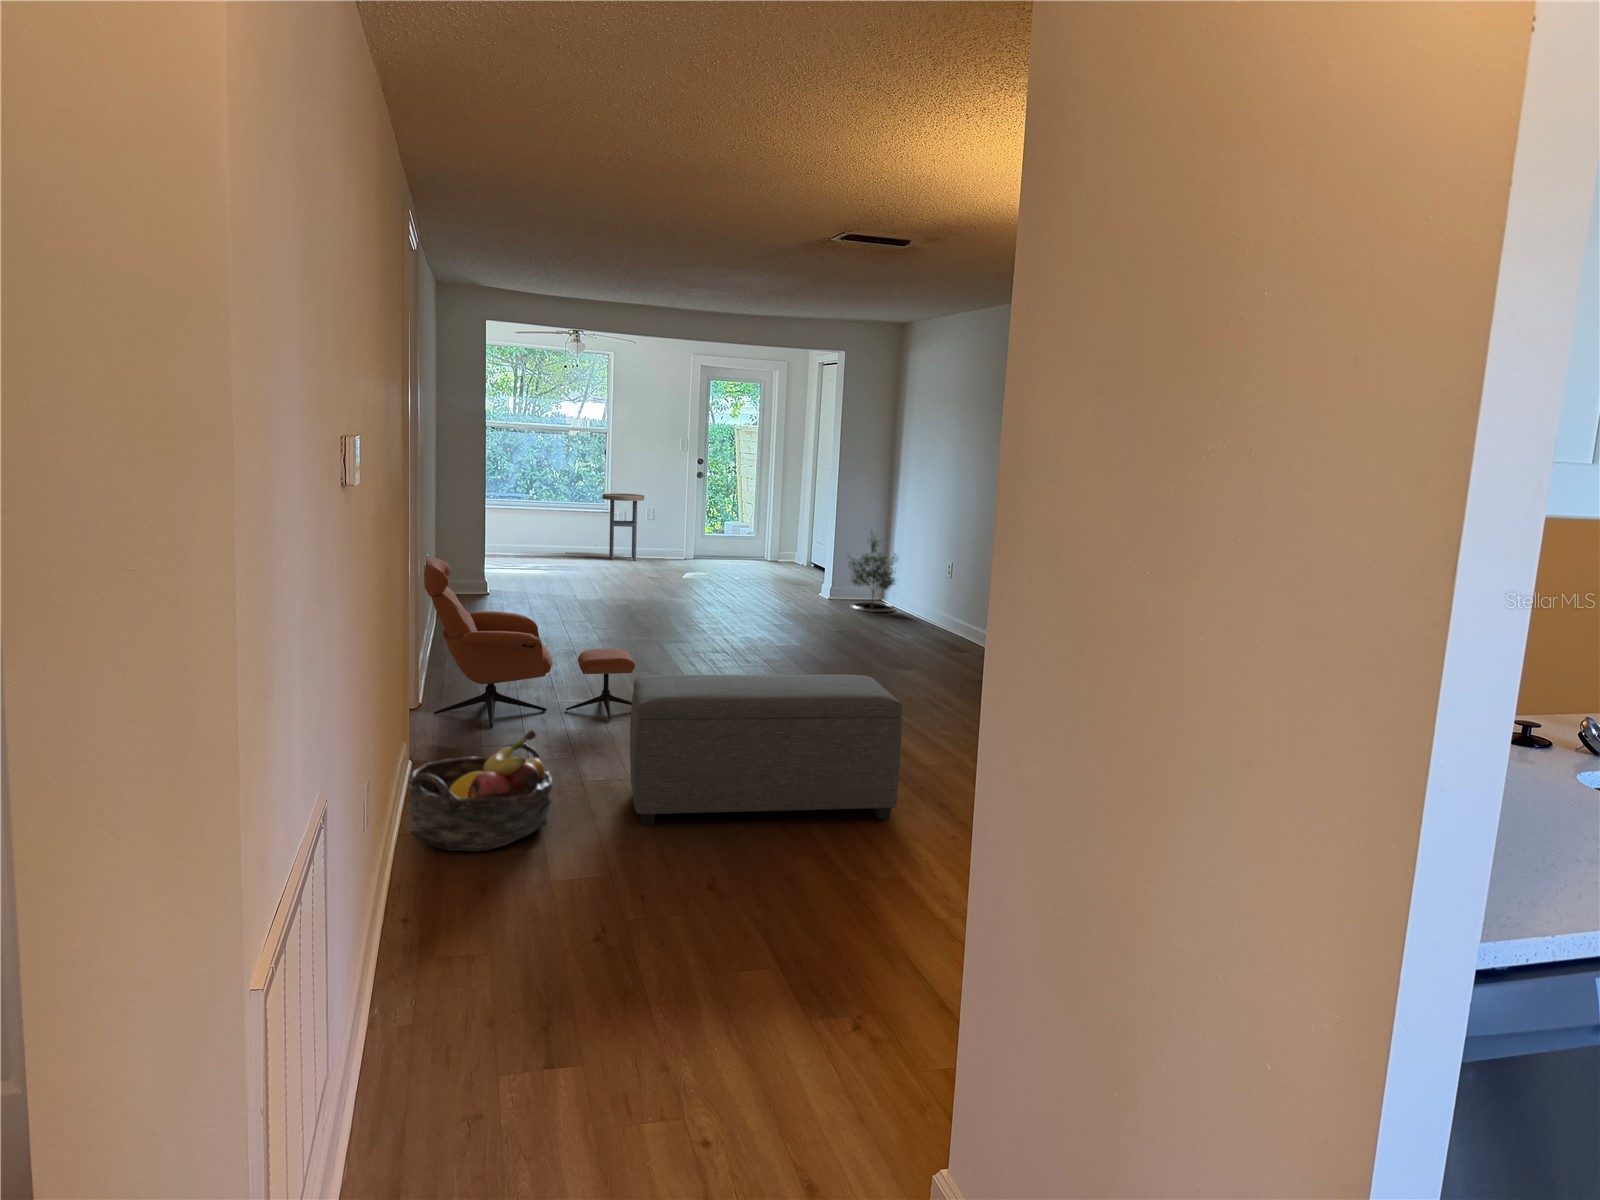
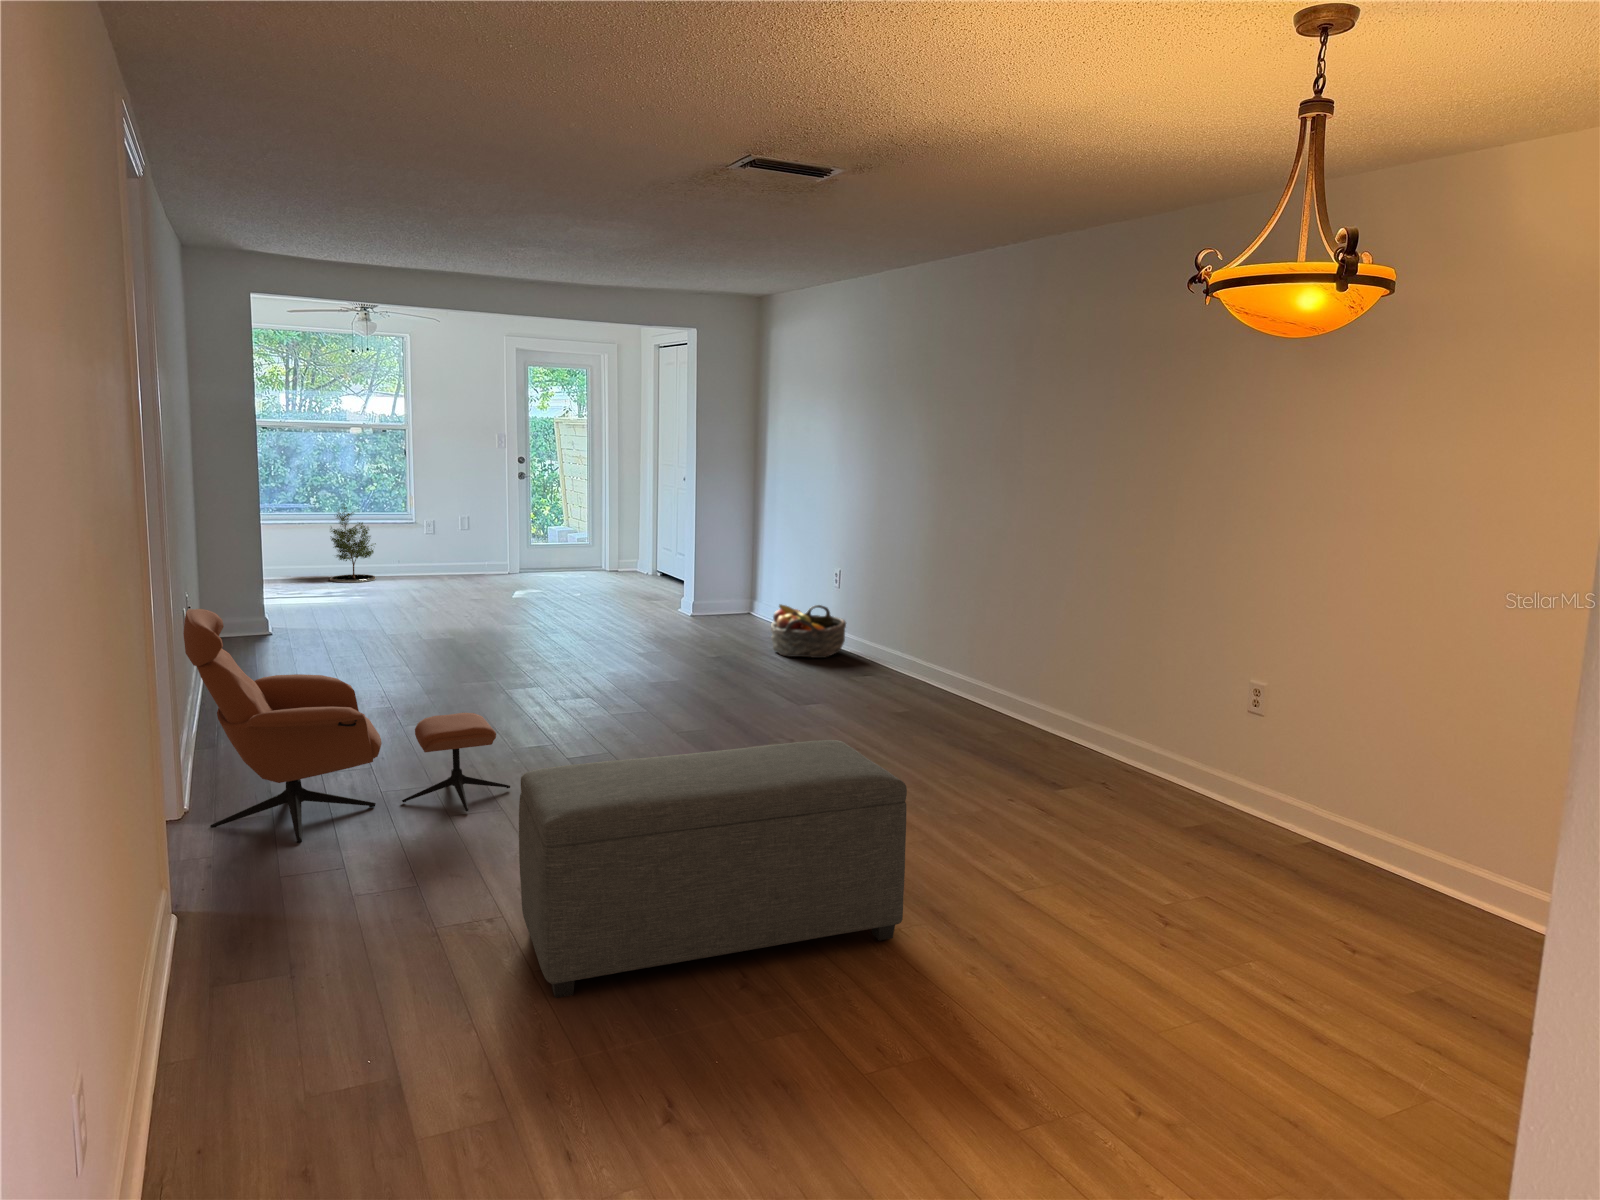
side table: present [602,494,644,560] -> none [404,501,455,579]
potted tree: present [849,533,897,612] -> present [330,507,376,583]
basket: present [407,730,553,852] -> present [771,605,846,658]

